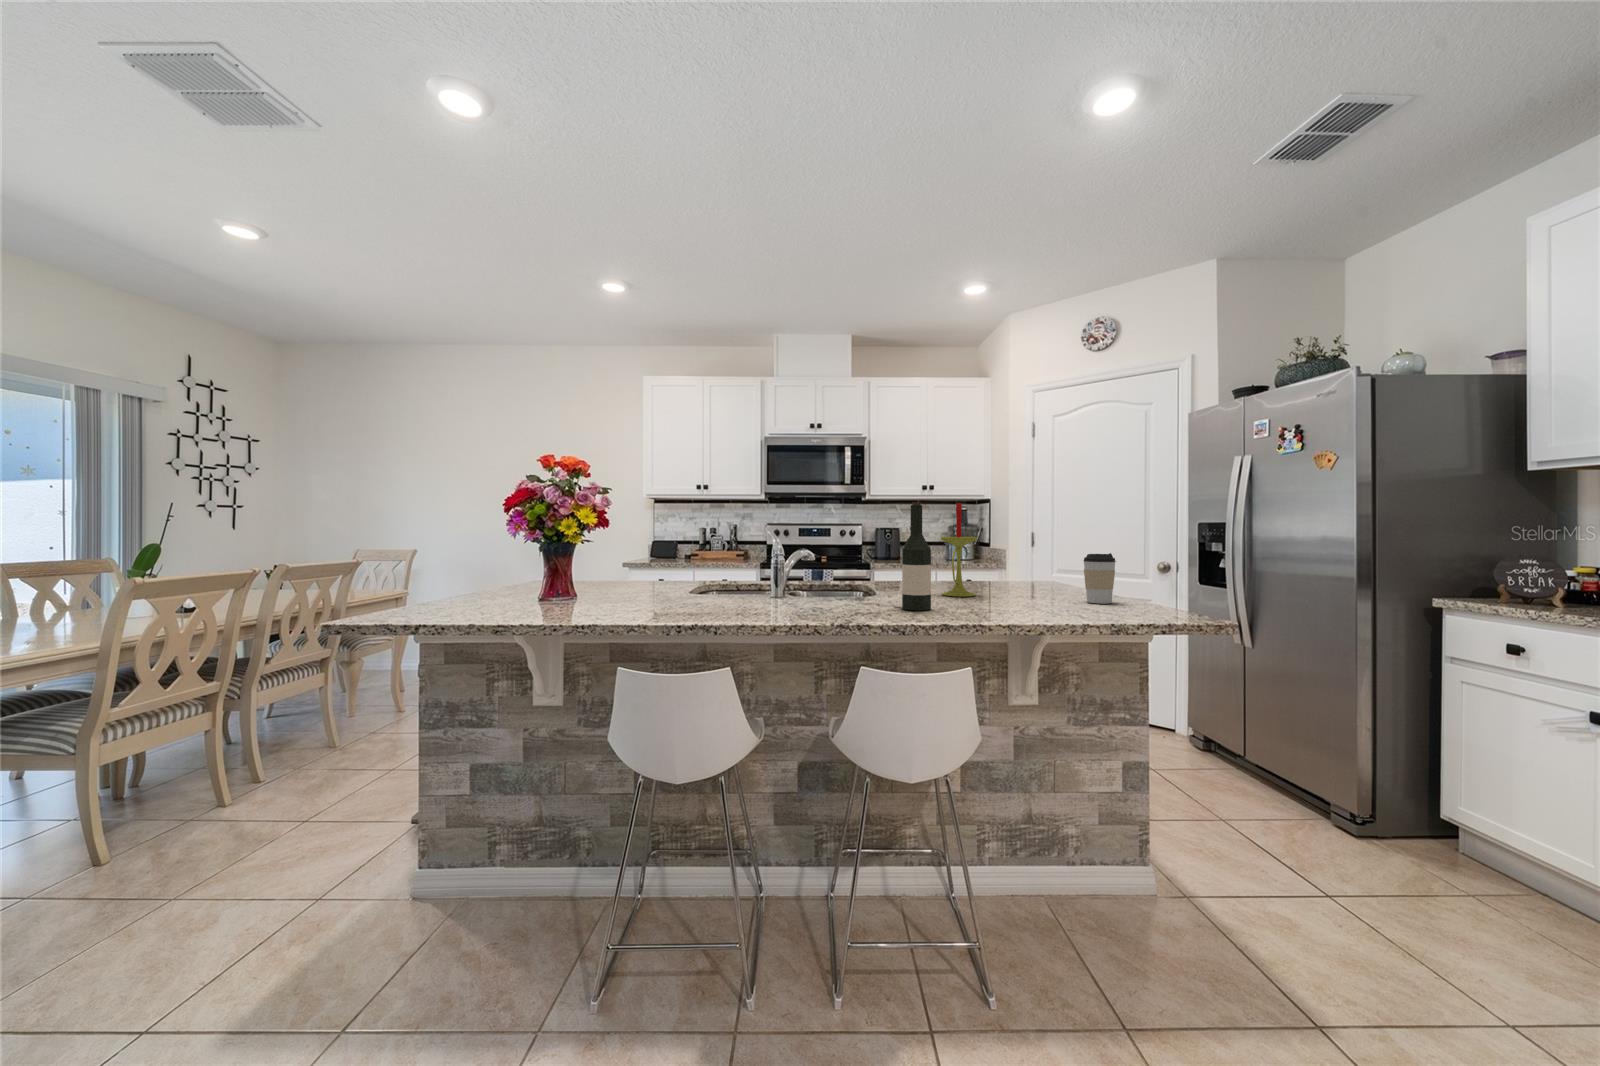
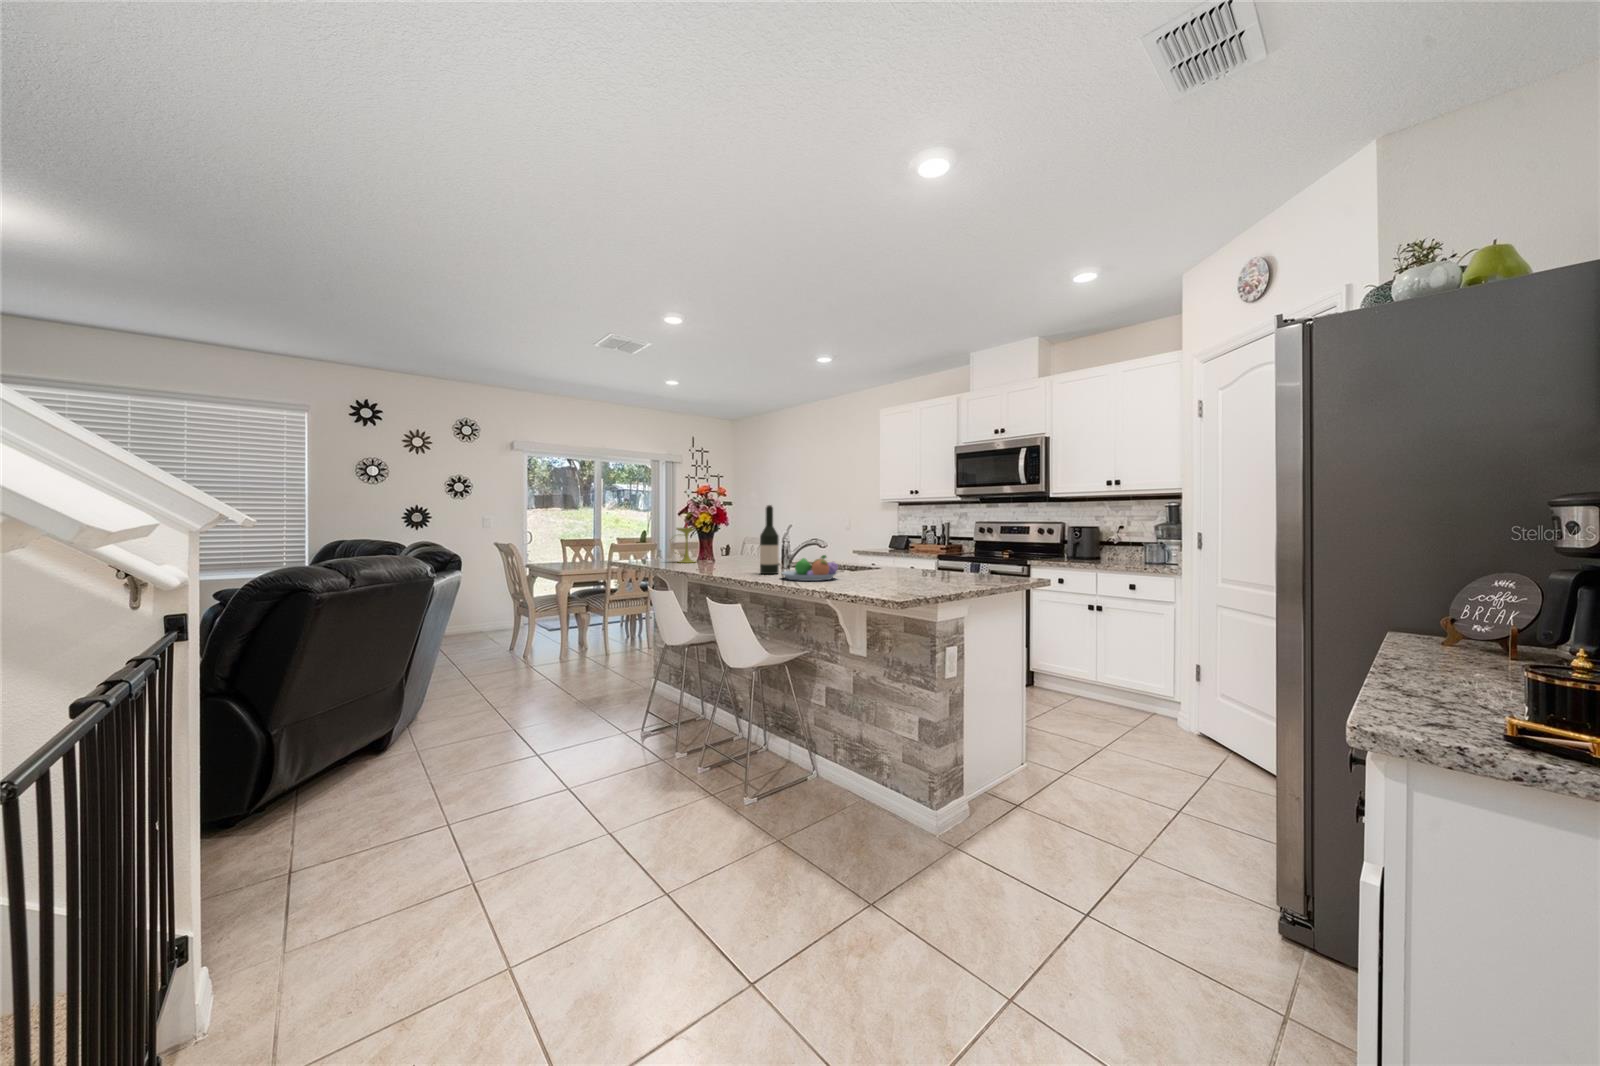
candle: present [941,503,977,596] -> present [671,523,694,563]
coffee cup: present [1083,553,1116,604] -> none [884,543,908,583]
fruit bowl: none [970,574,1063,614] -> present [782,555,838,581]

